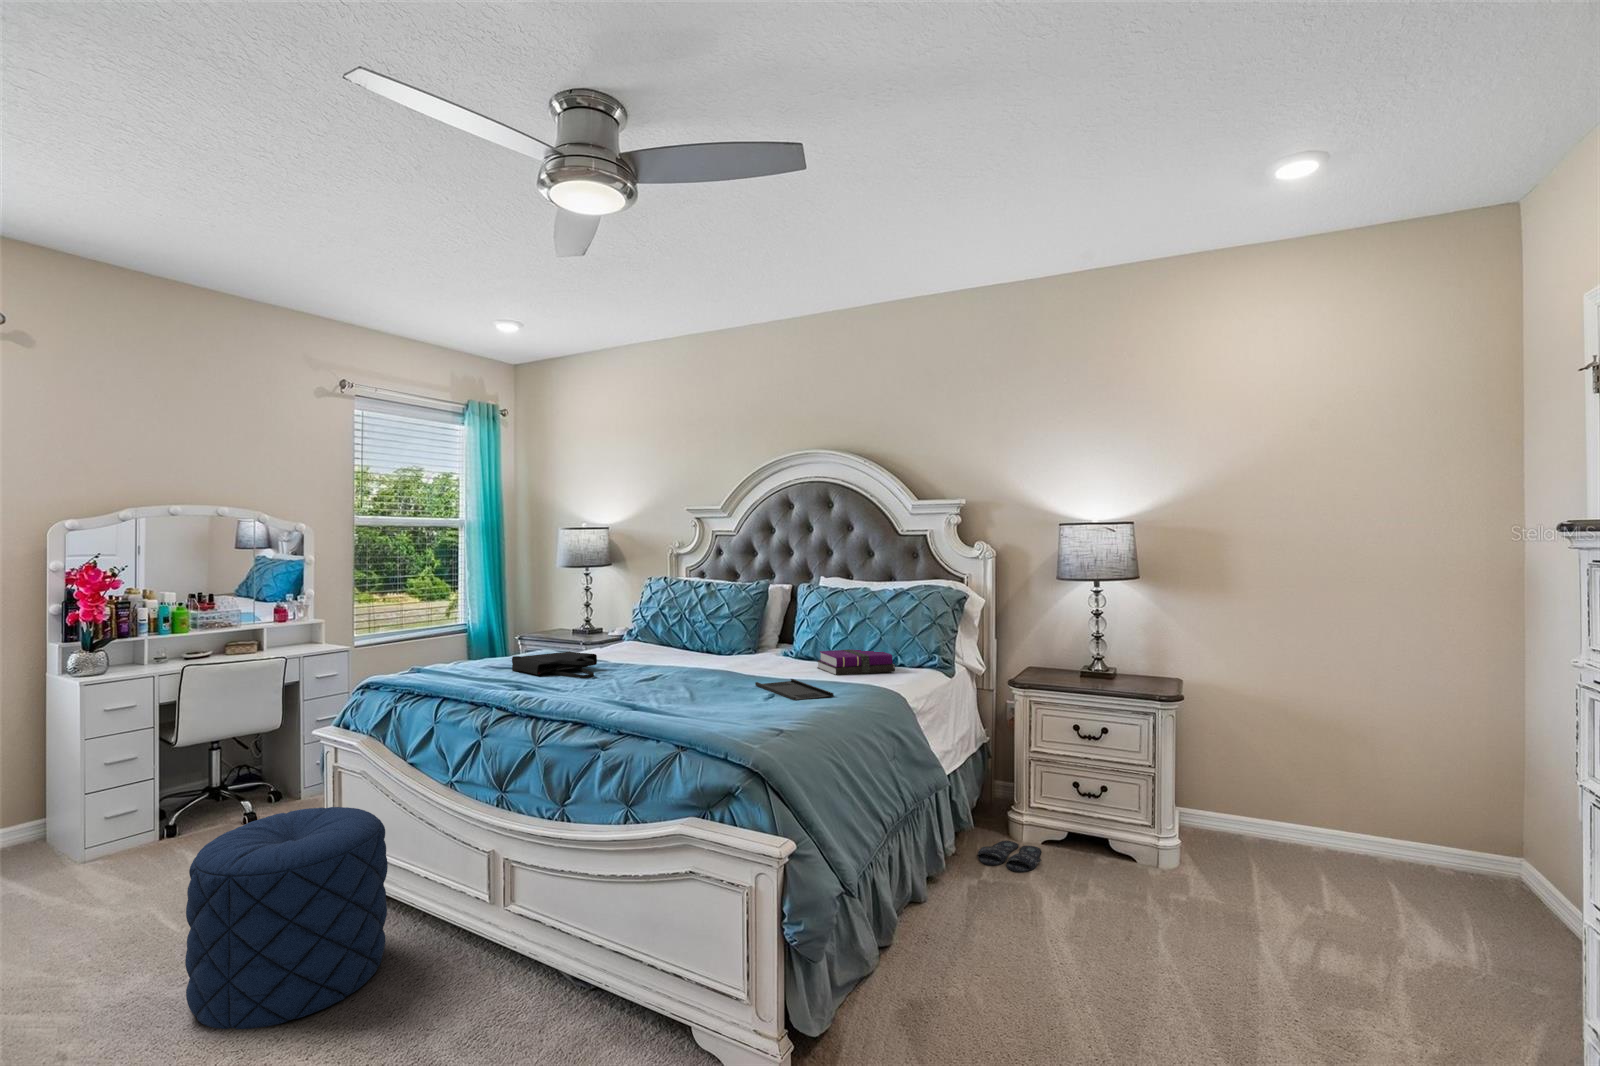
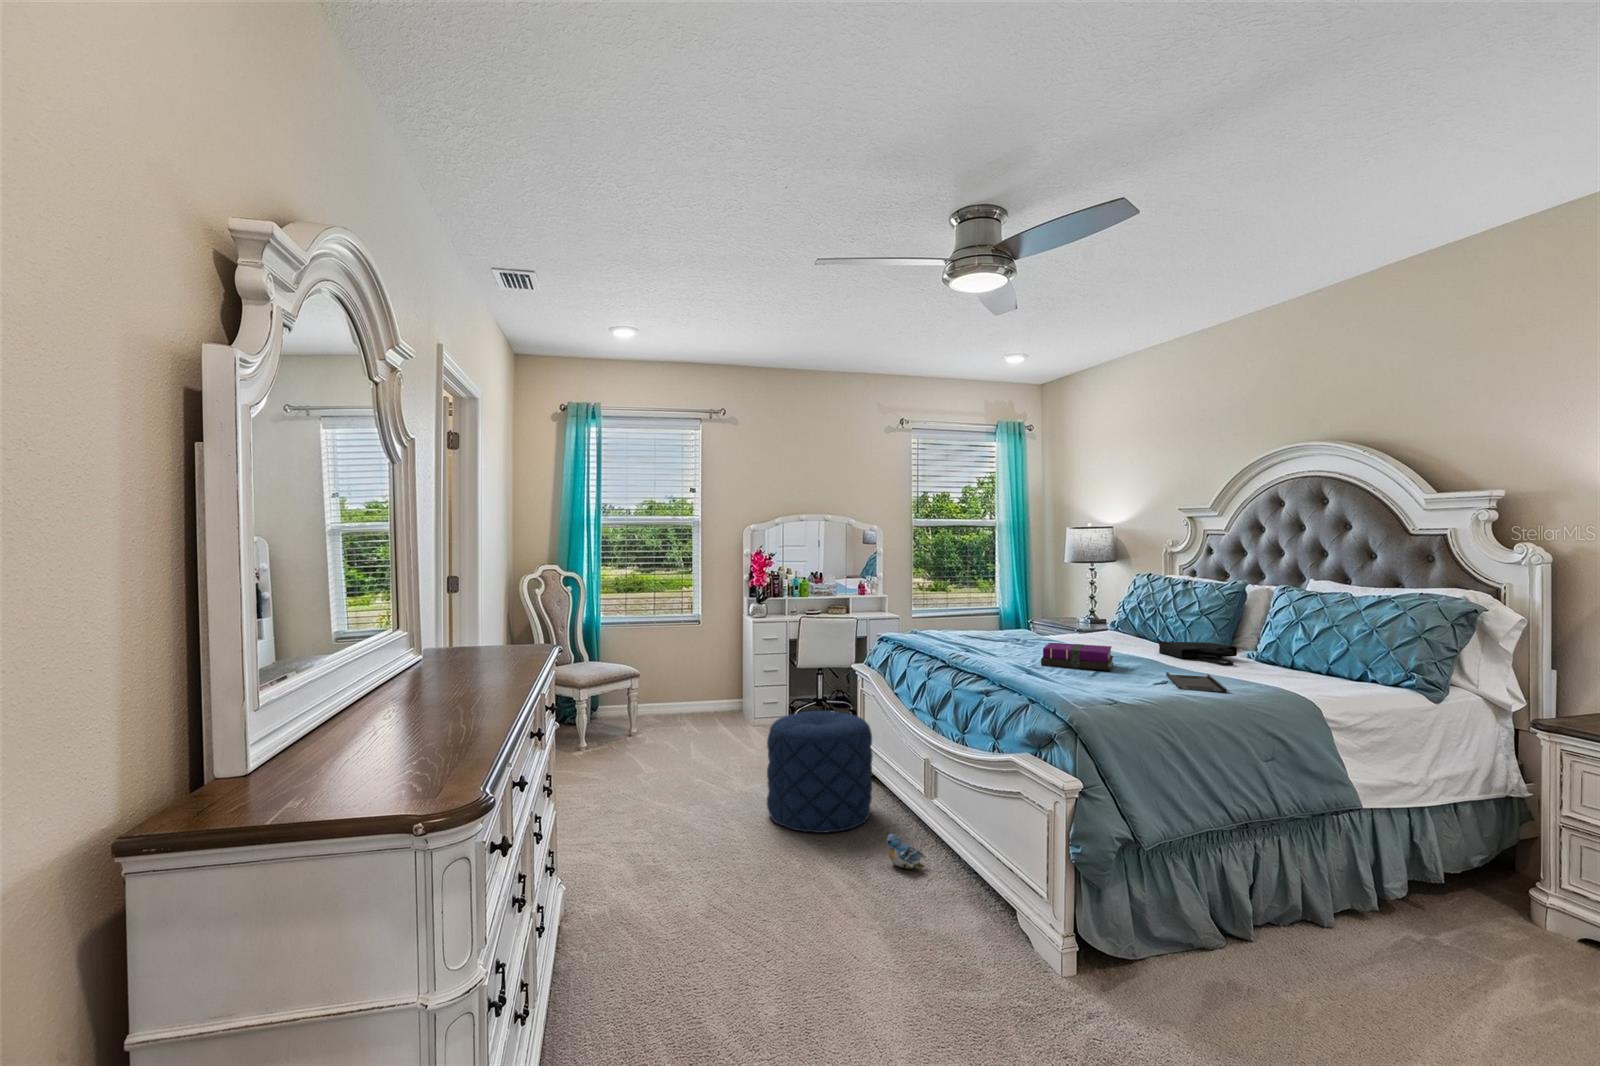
notebook: present [817,649,895,675] -> present [1041,643,1113,670]
tote bag: present [512,651,597,679] -> present [1159,641,1237,666]
slippers: present [978,841,1041,872] -> none [1452,907,1564,946]
plush toy: none [447,976,513,1023] -> present [886,834,926,869]

